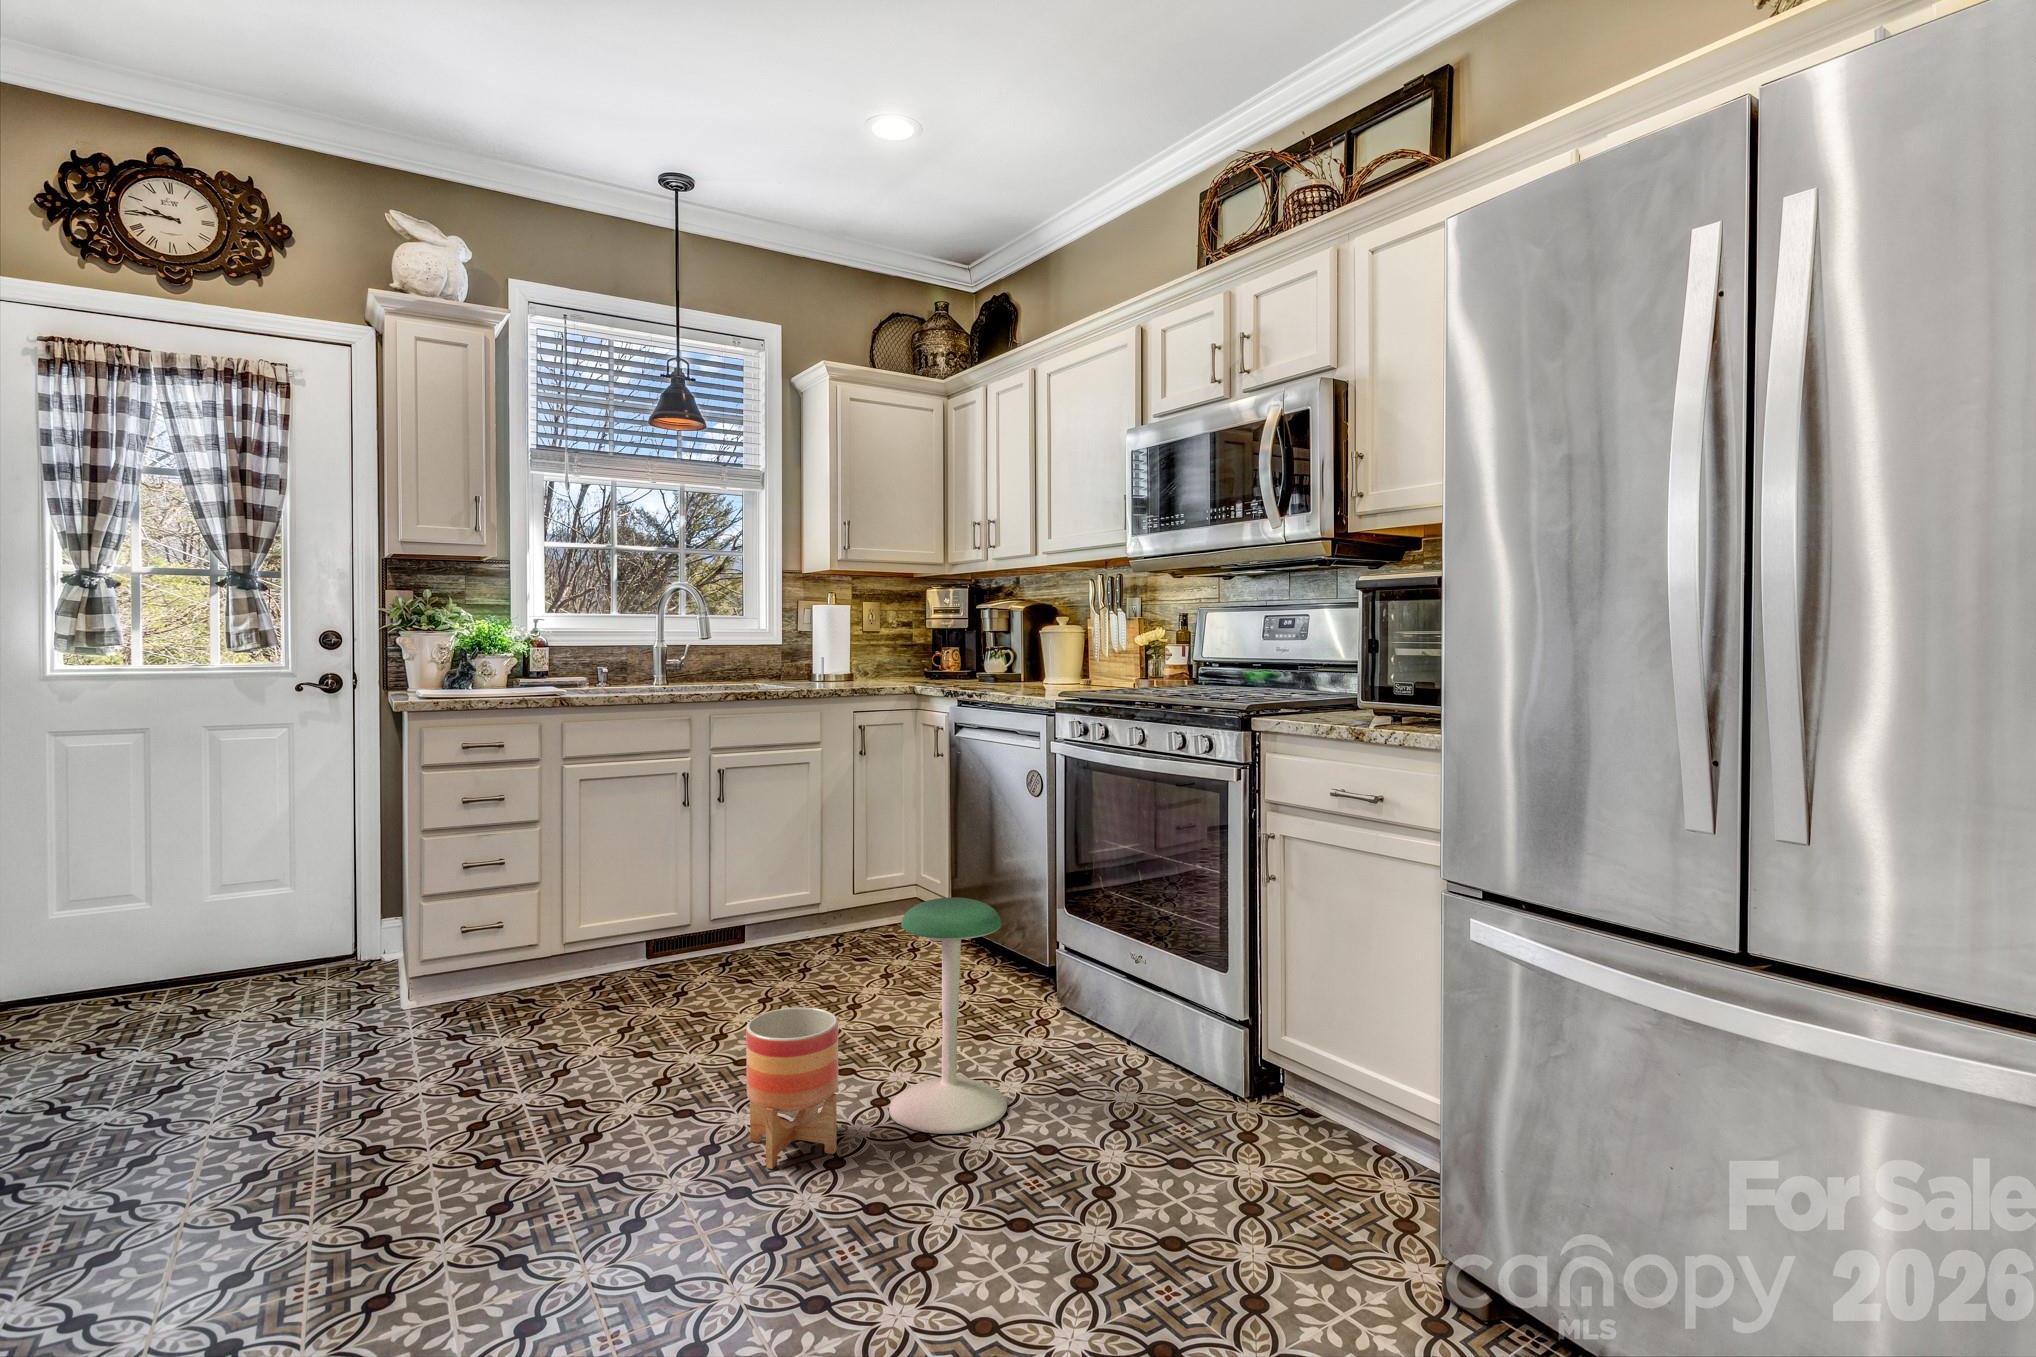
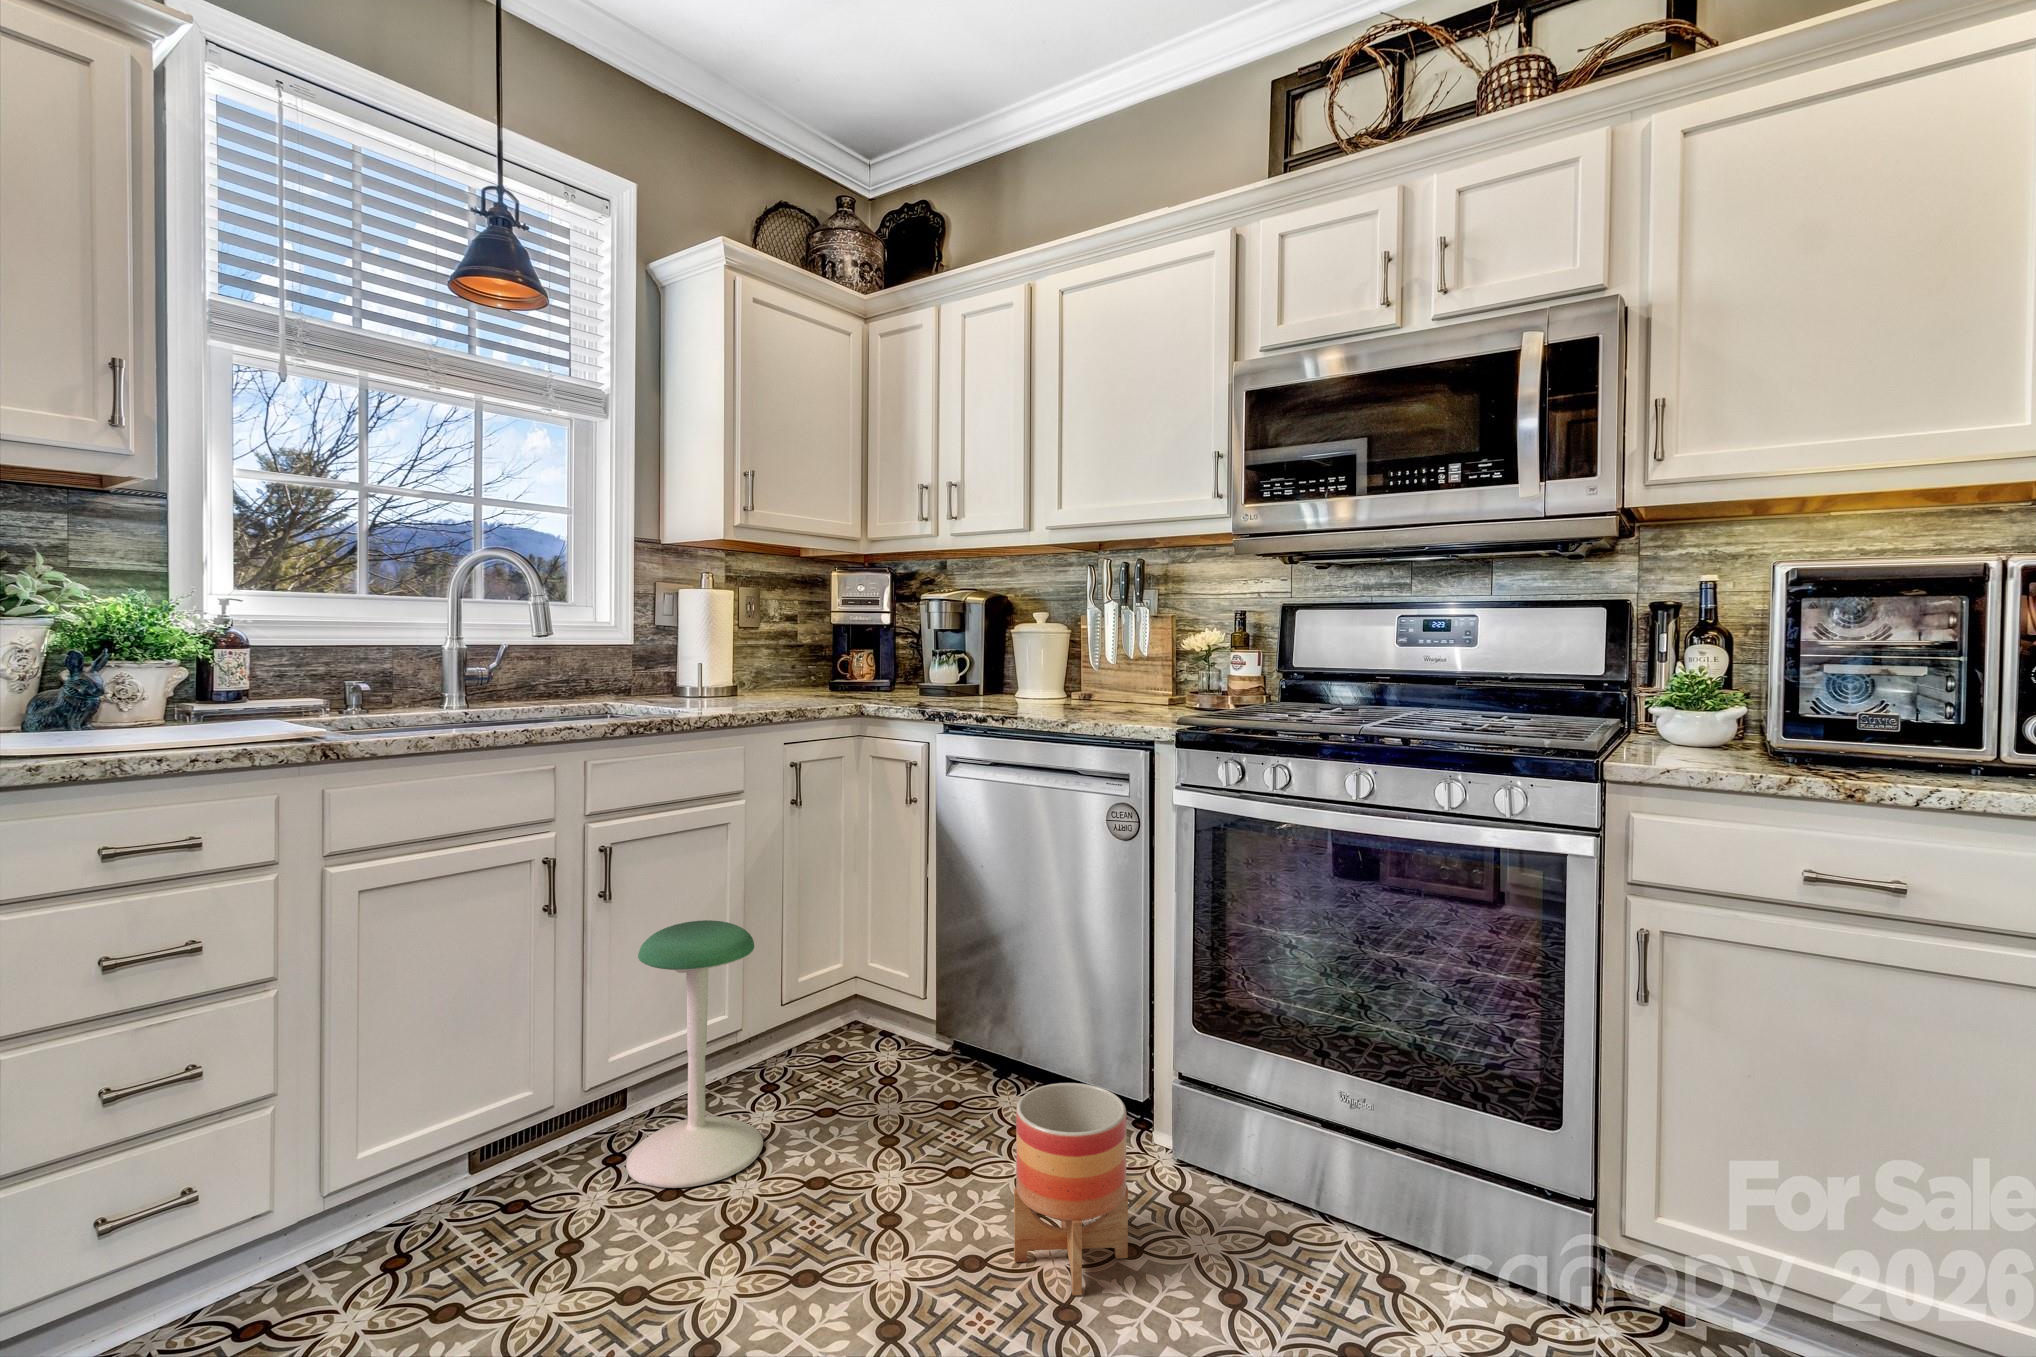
planter: present [746,1007,838,1169] -> present [1014,1083,1128,1295]

